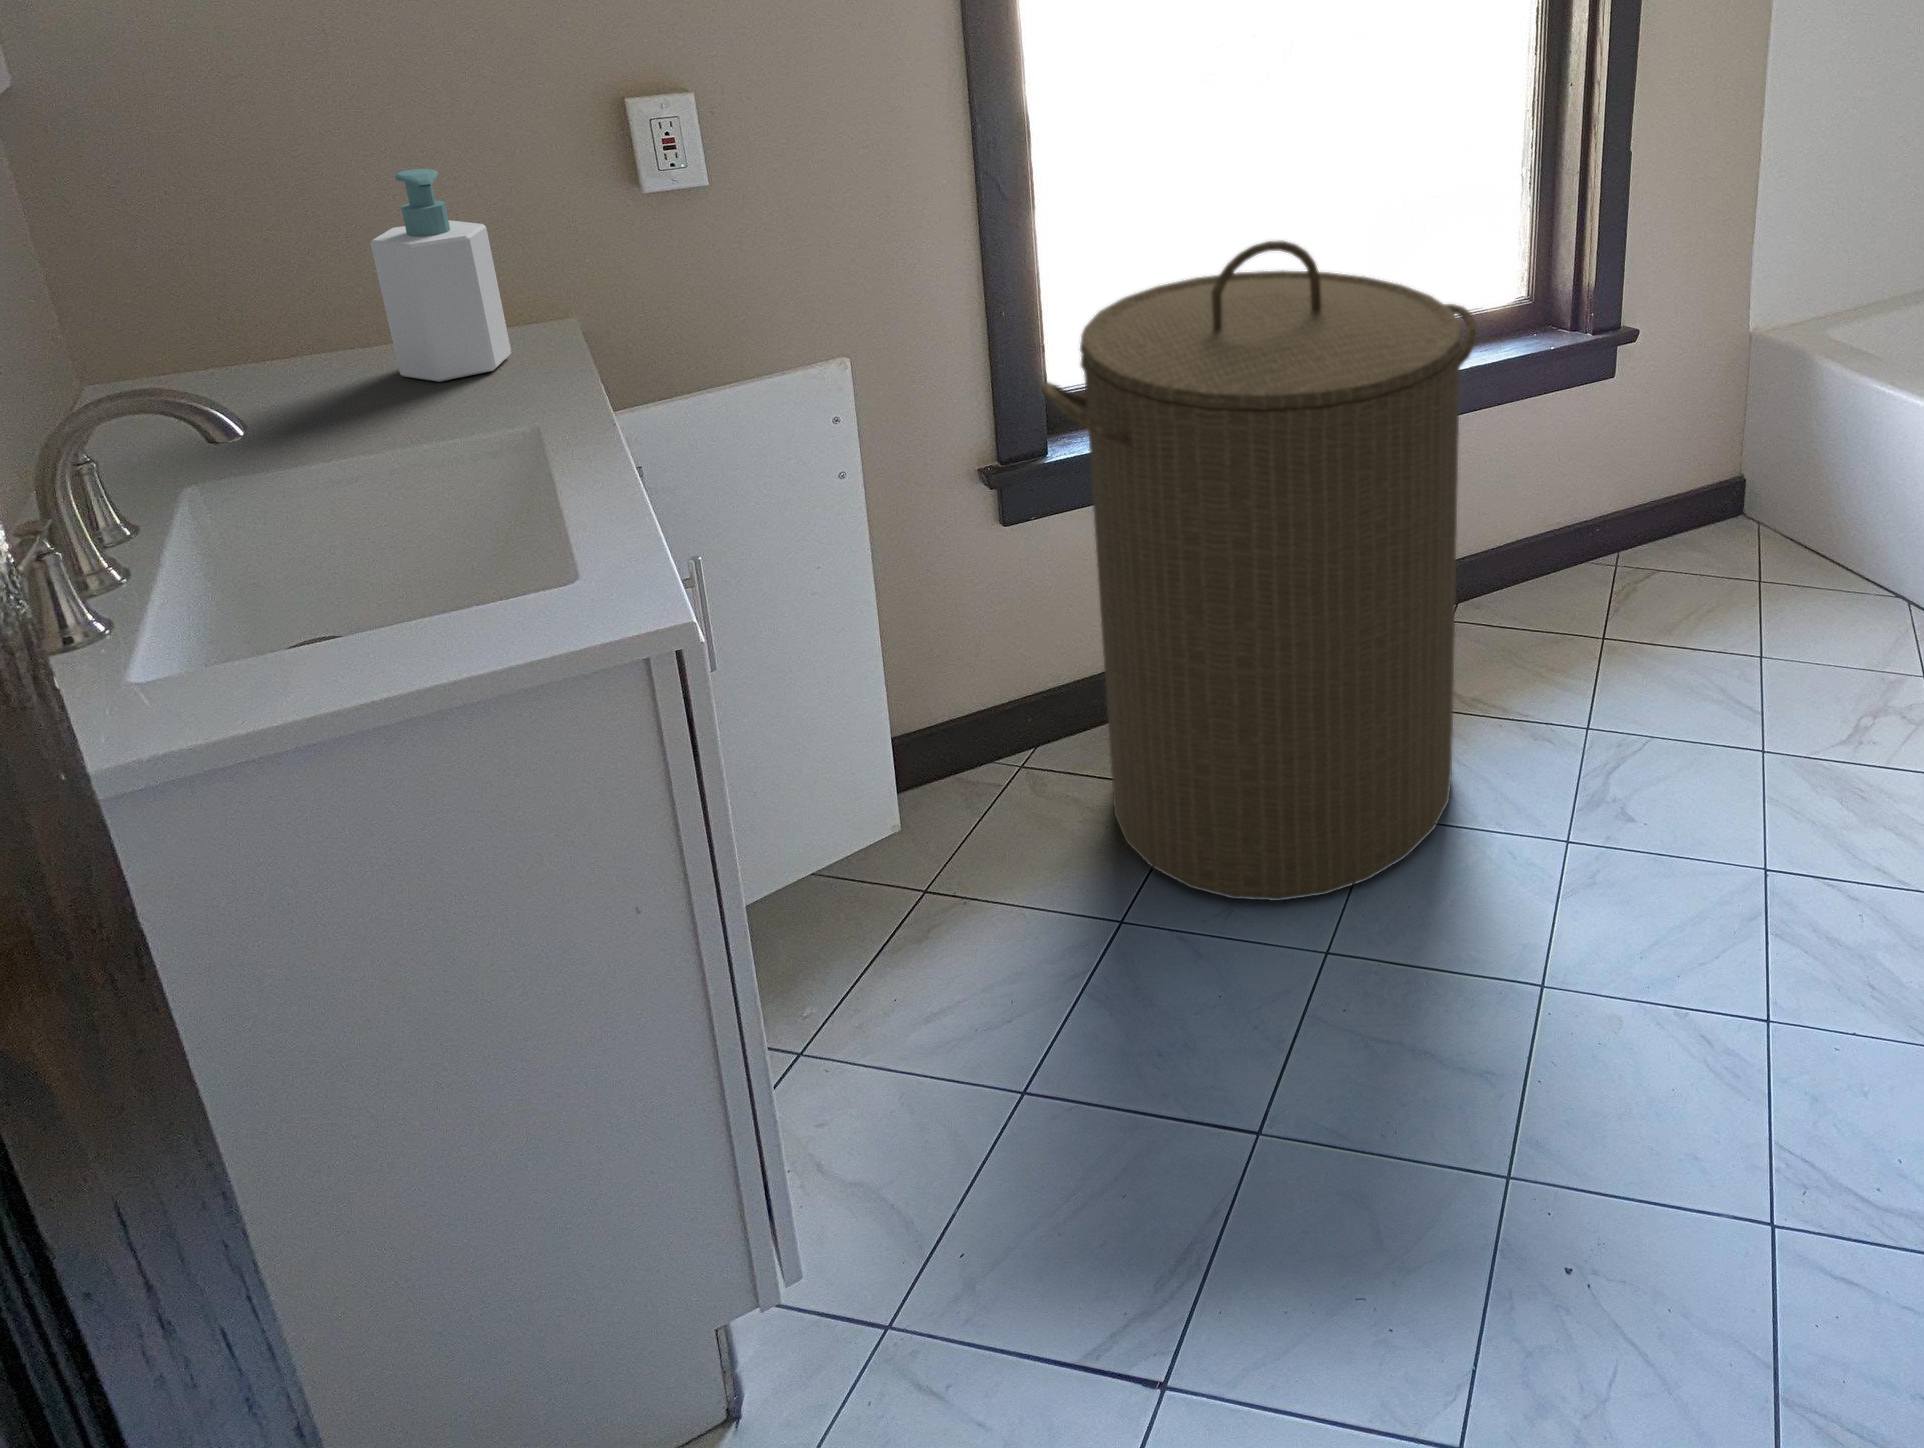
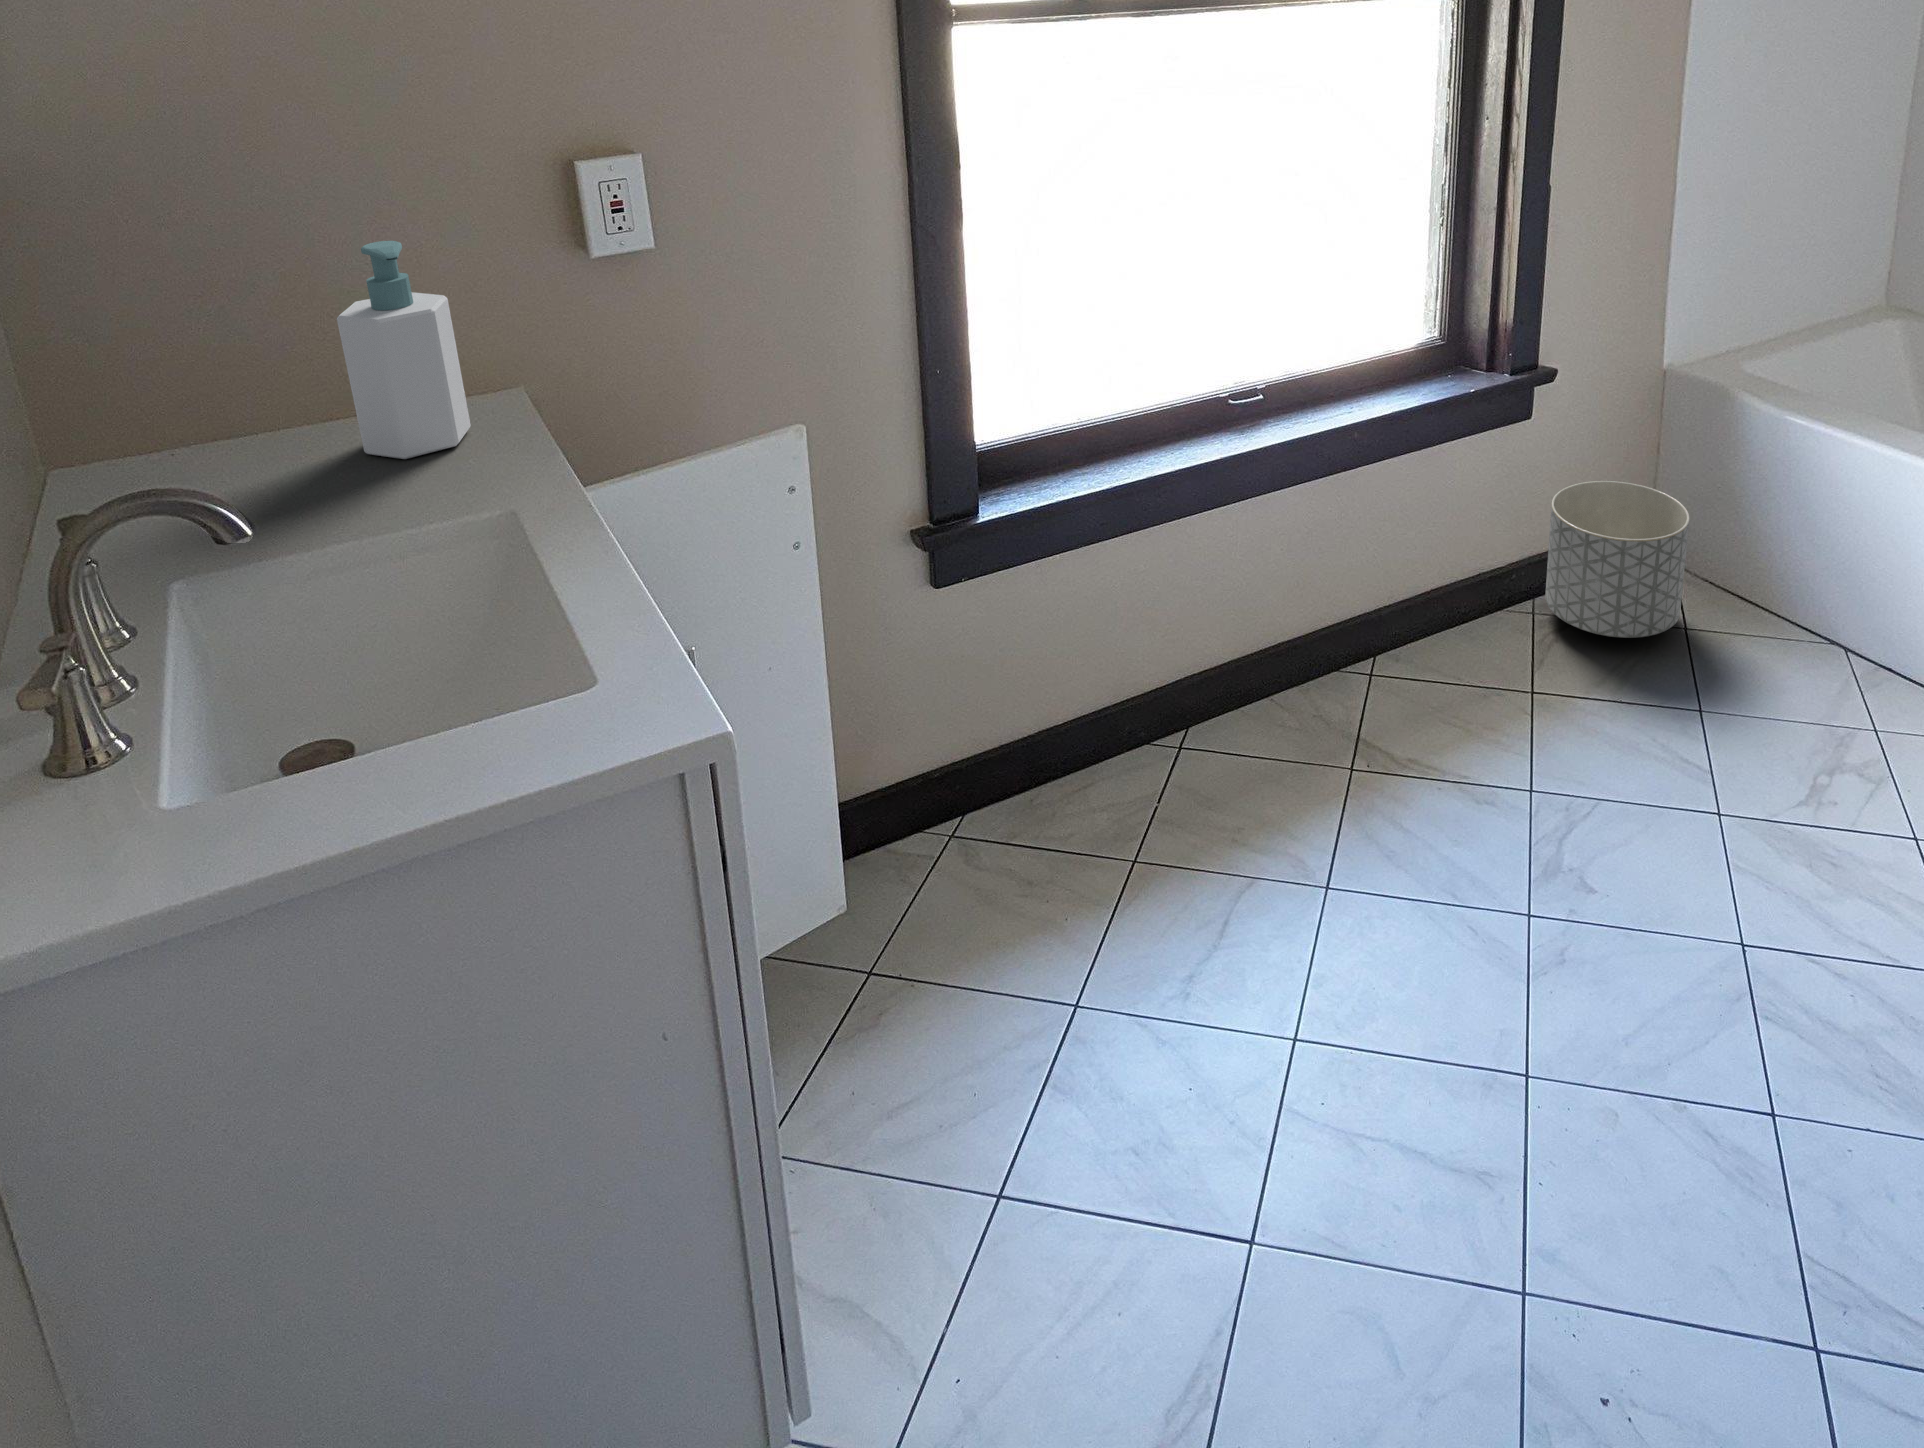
laundry hamper: present [1041,241,1476,901] -> none [992,290,1422,977]
planter: none [1627,442,1763,593] -> present [1545,481,1689,638]

